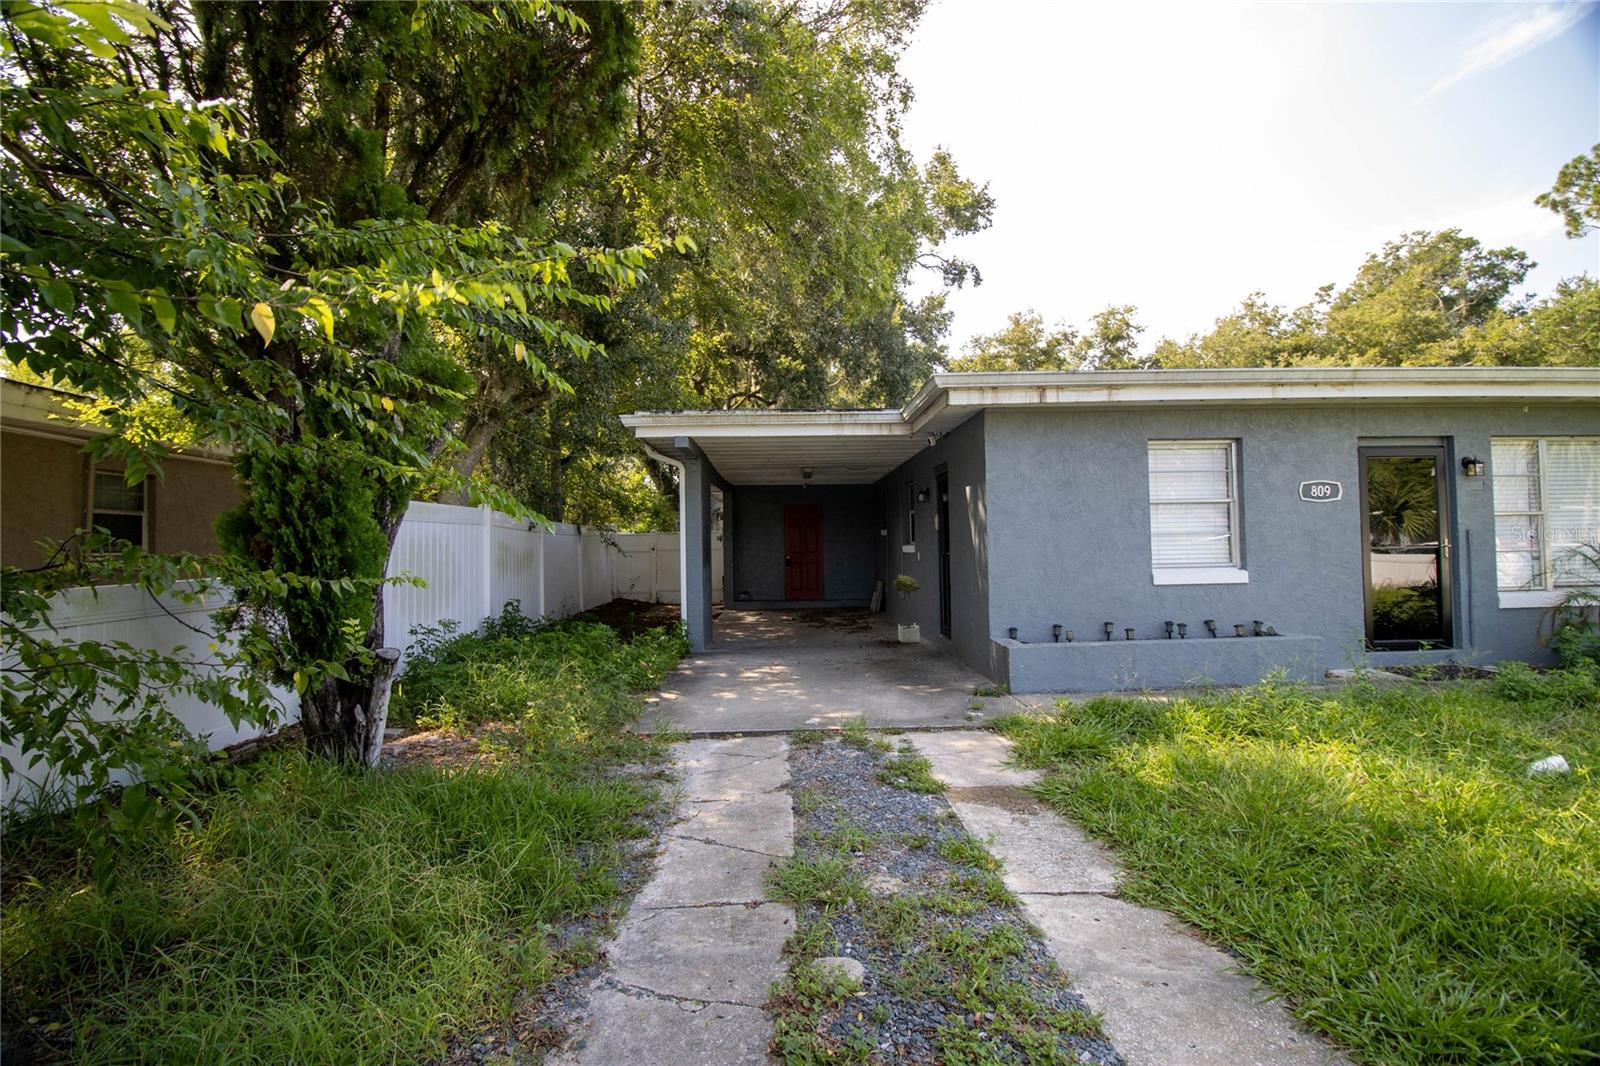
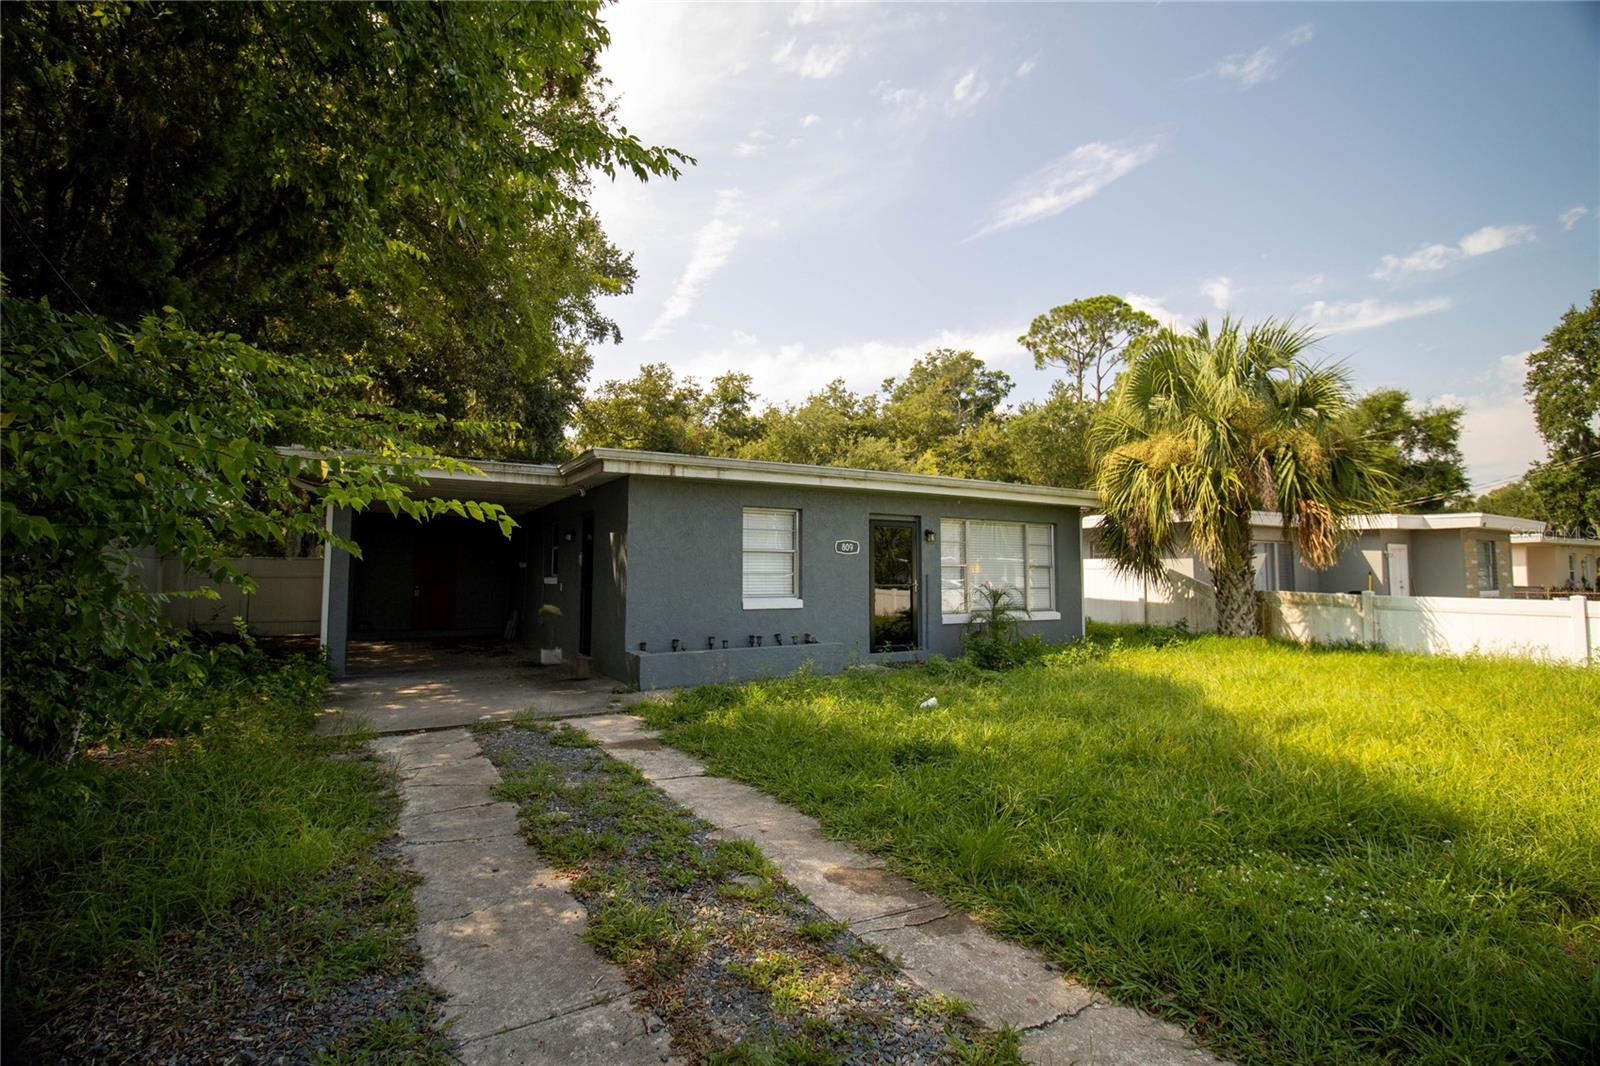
watering can: none [905,636,954,666] -> present [554,655,590,679]

